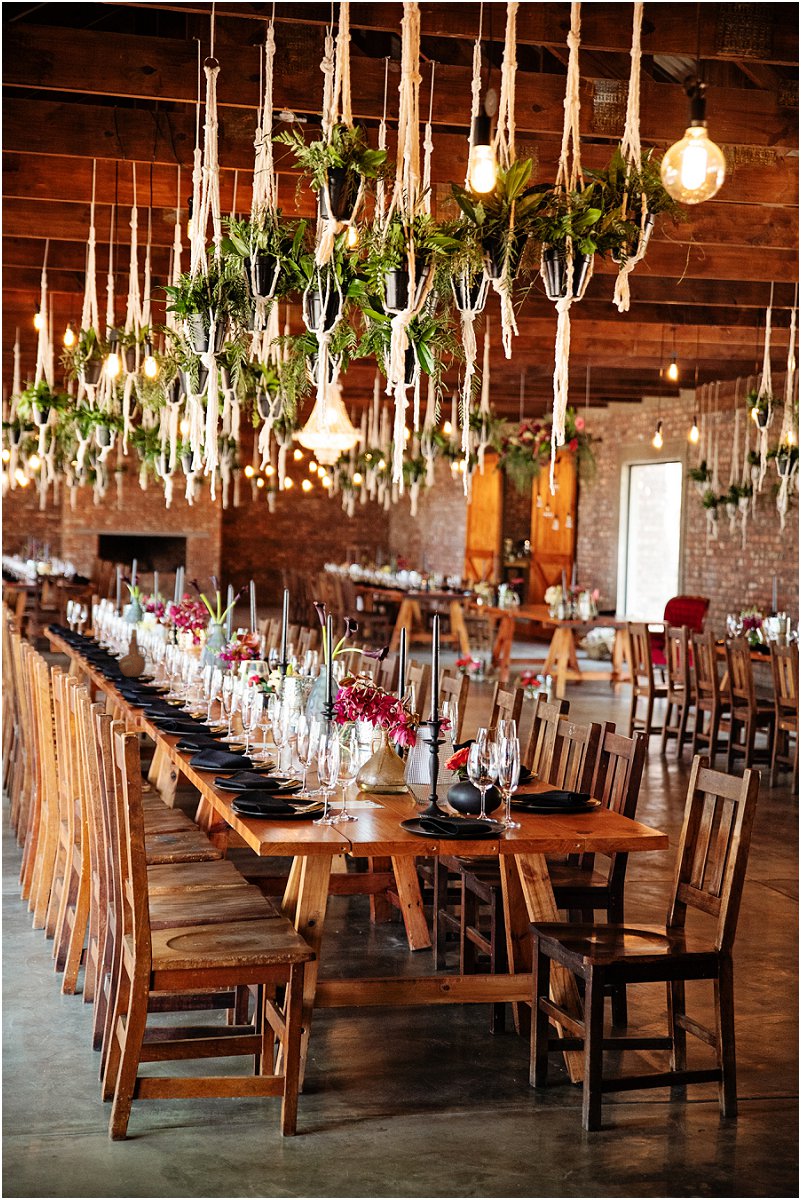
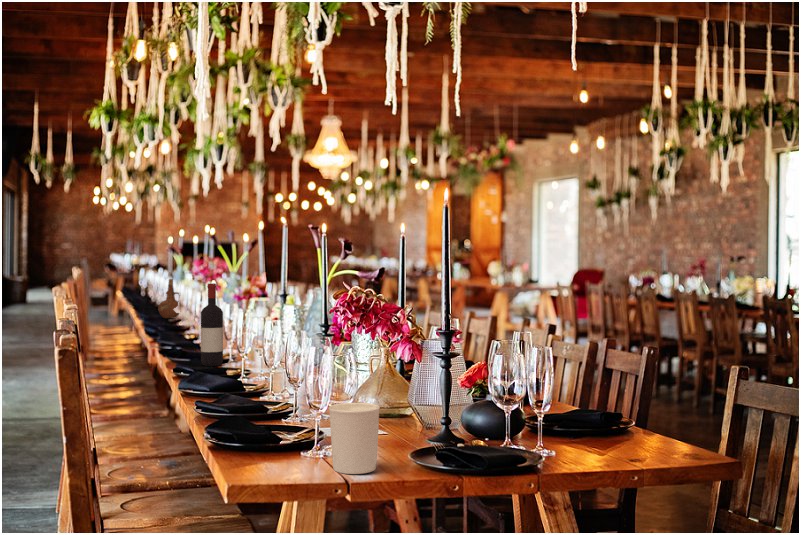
wine bottle: none [203,660,225,743] -> present [201,283,223,366]
candle holder: none [340,782,377,833] -> present [329,403,380,474]

